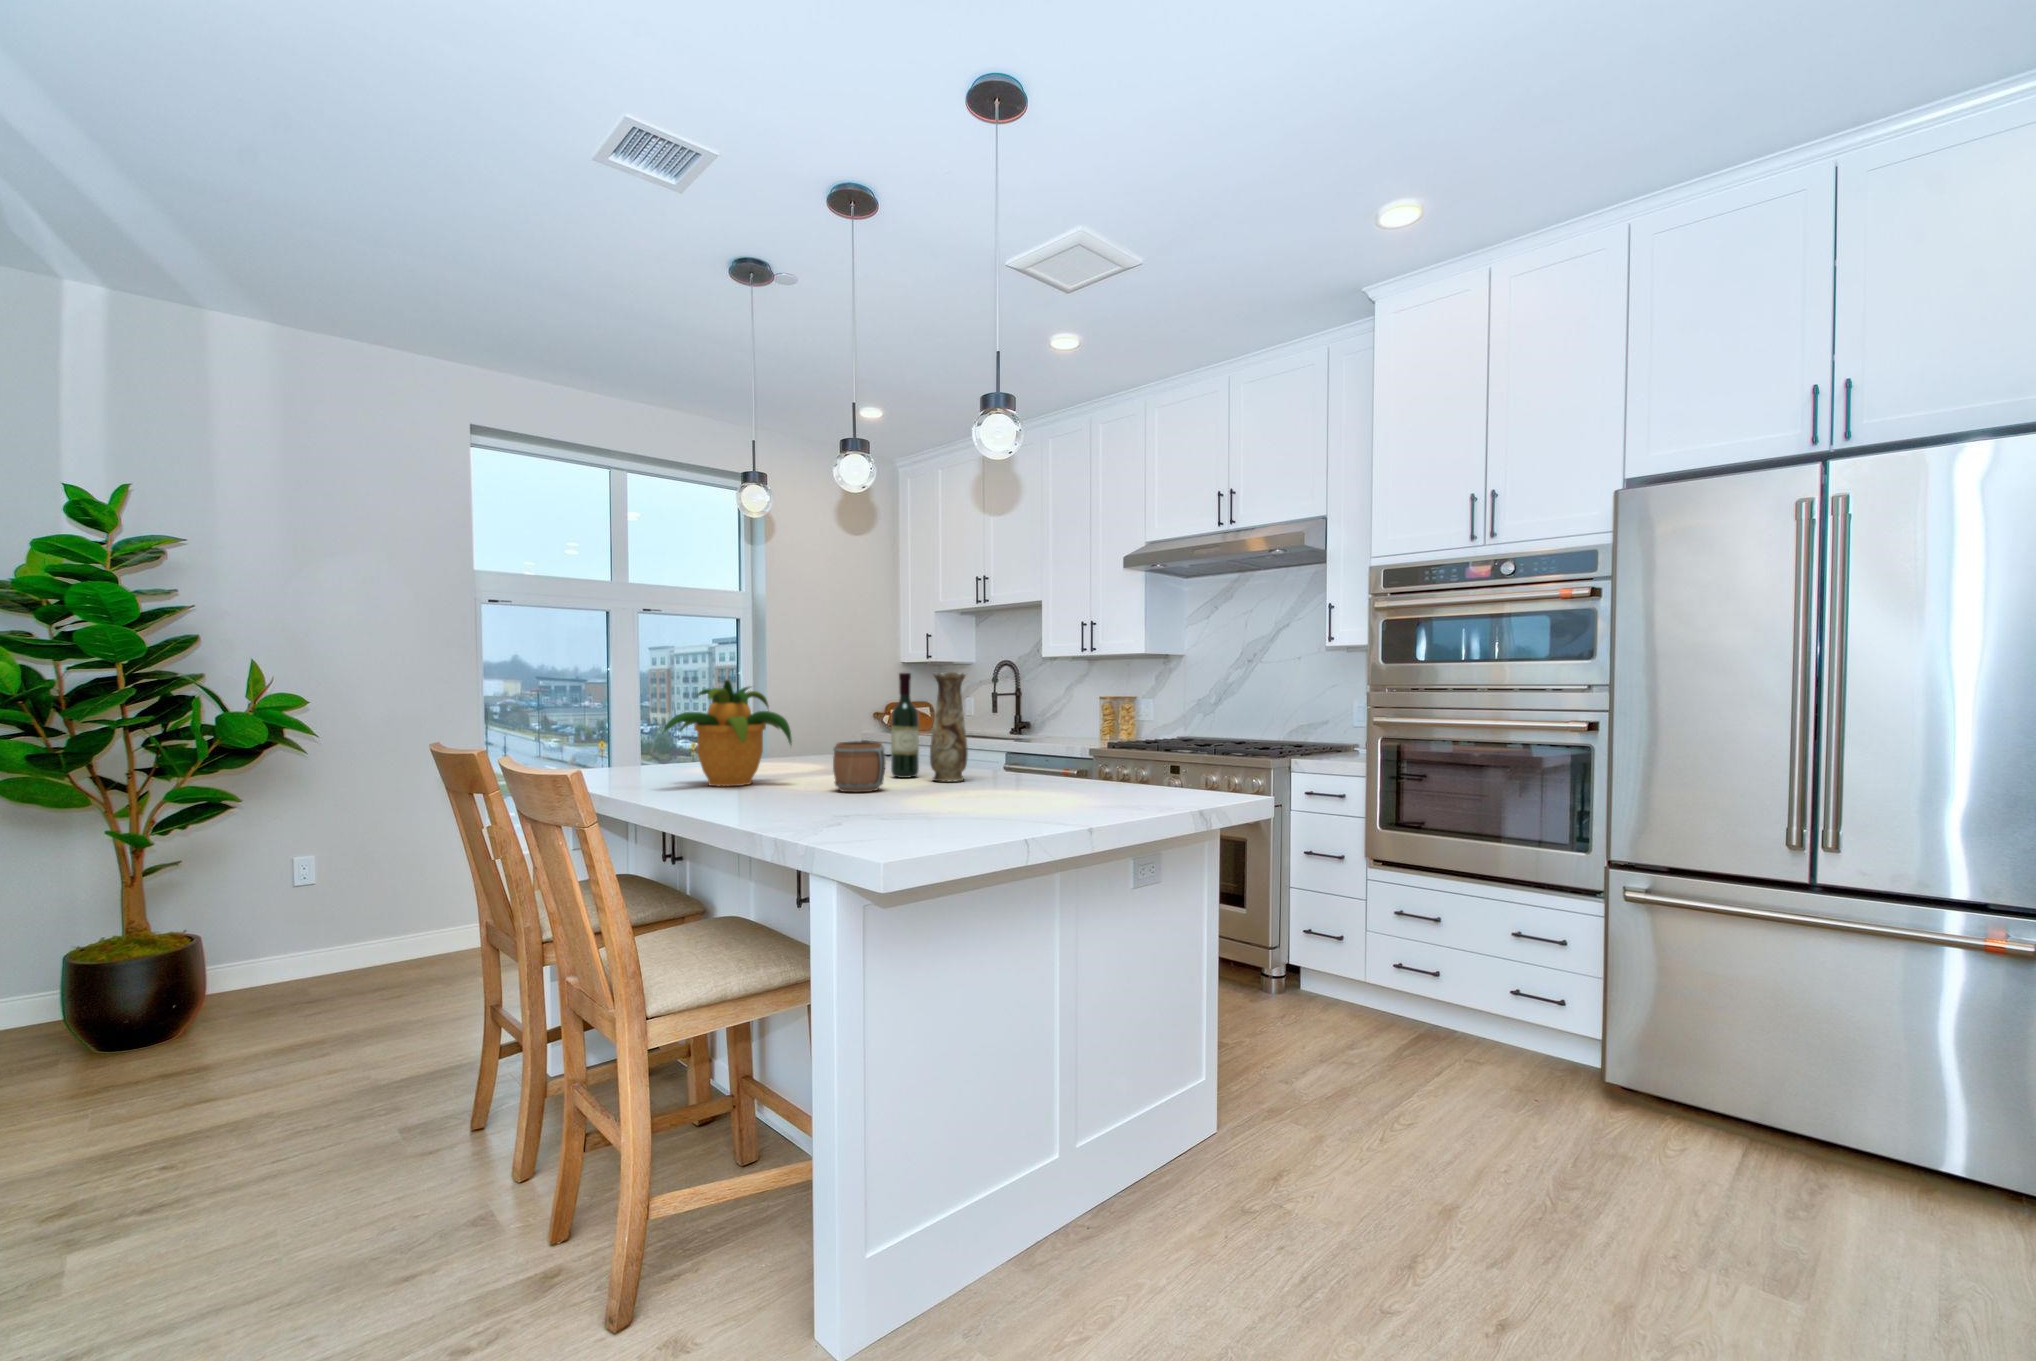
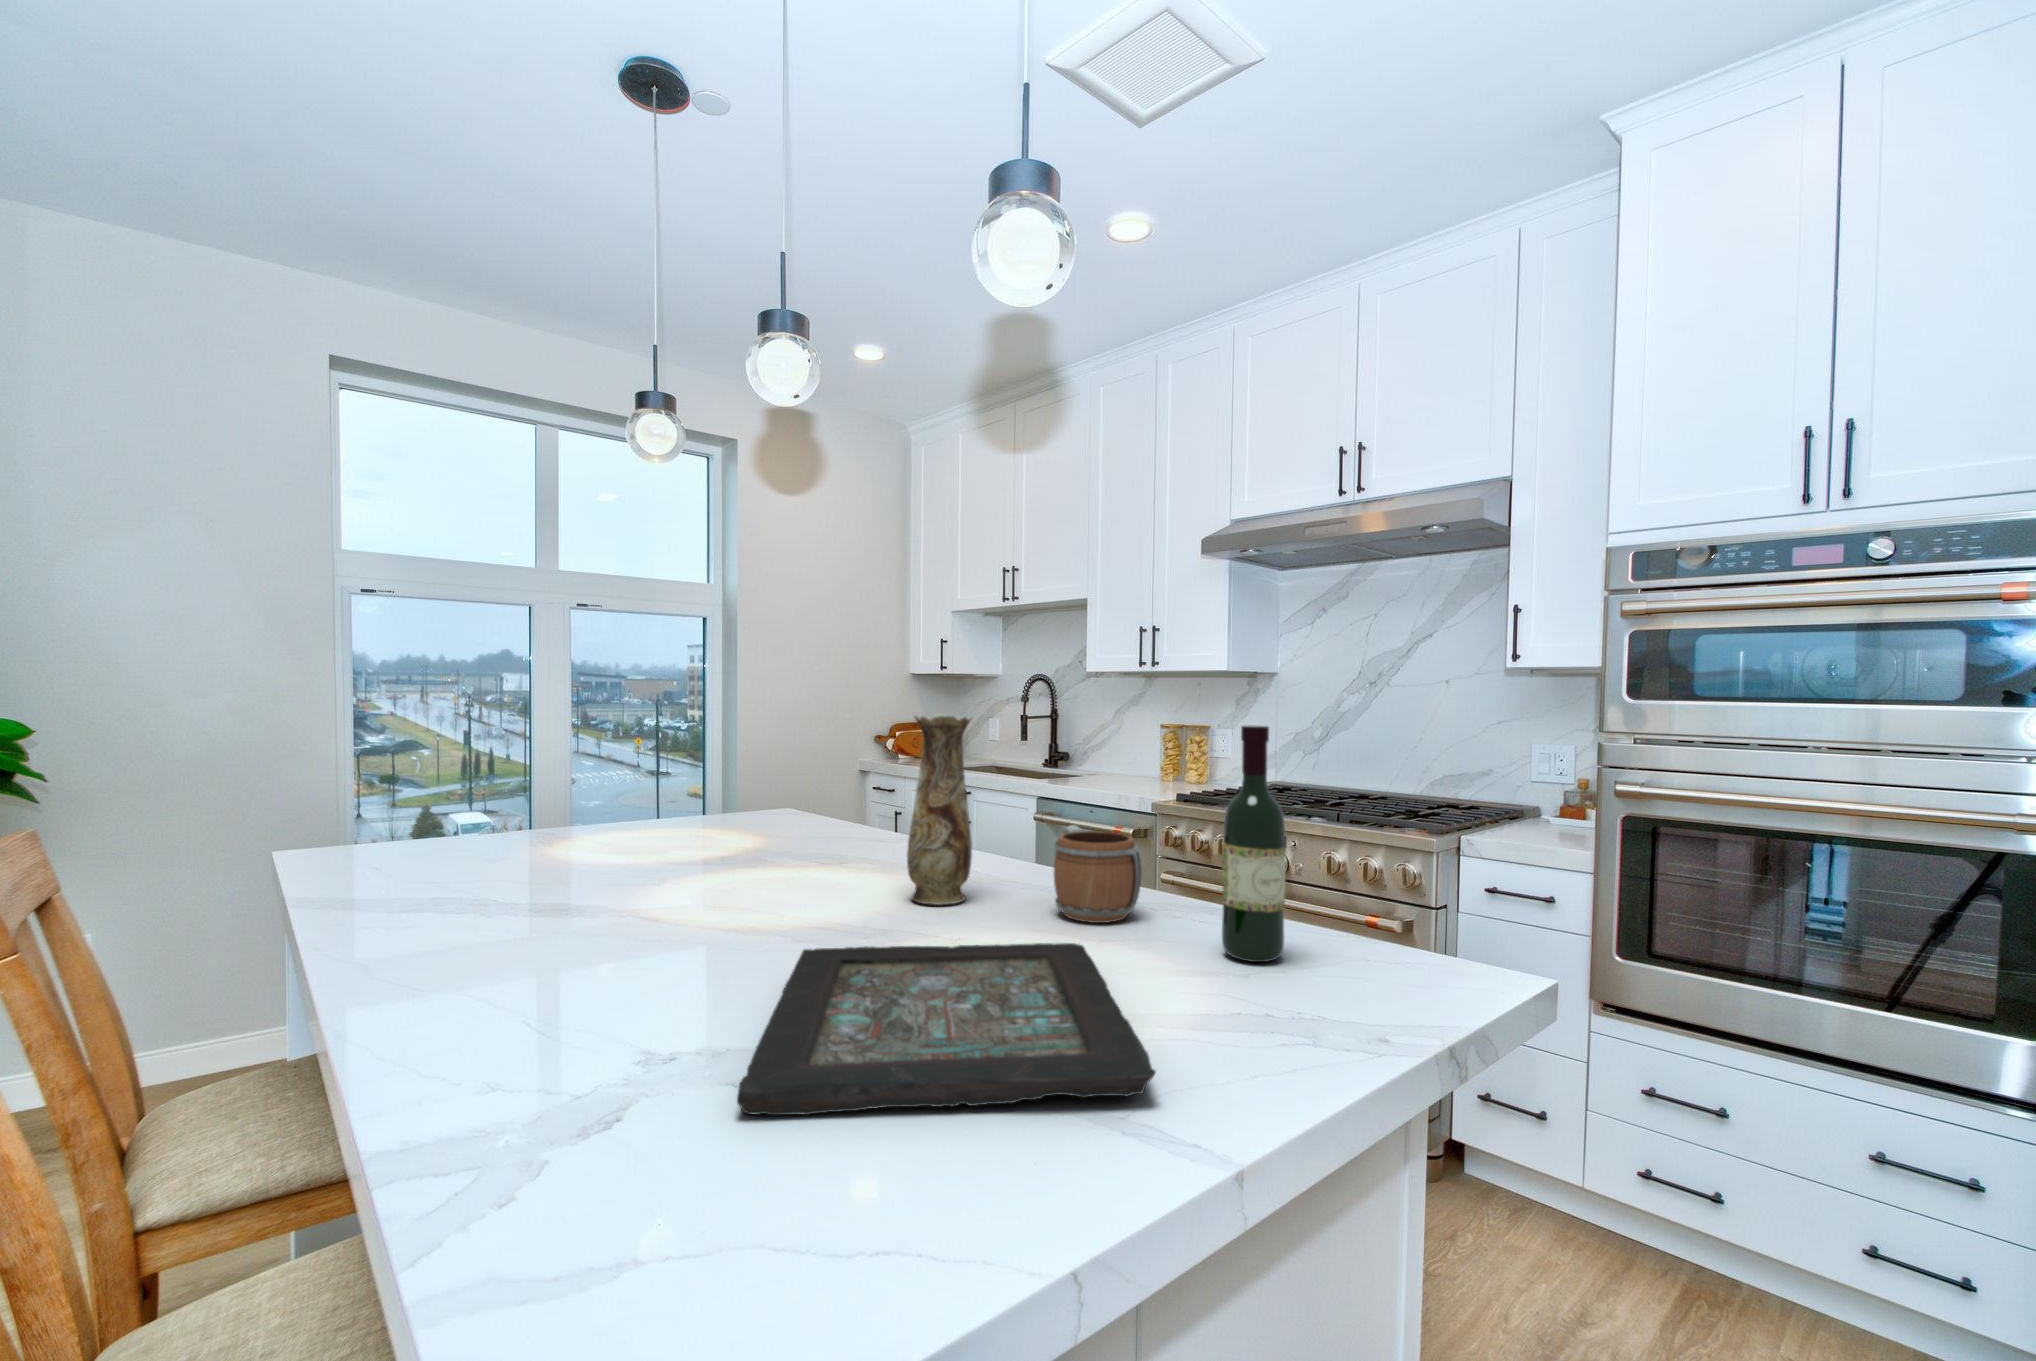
wine bottle: present [891,673,919,778] -> present [1222,725,1286,962]
potted plant: present [663,680,792,786] -> none [417,726,665,913]
mug: present [833,740,886,792] -> present [1054,825,1142,923]
decorative tray: none [883,784,1058,822] -> present [737,943,1156,1115]

